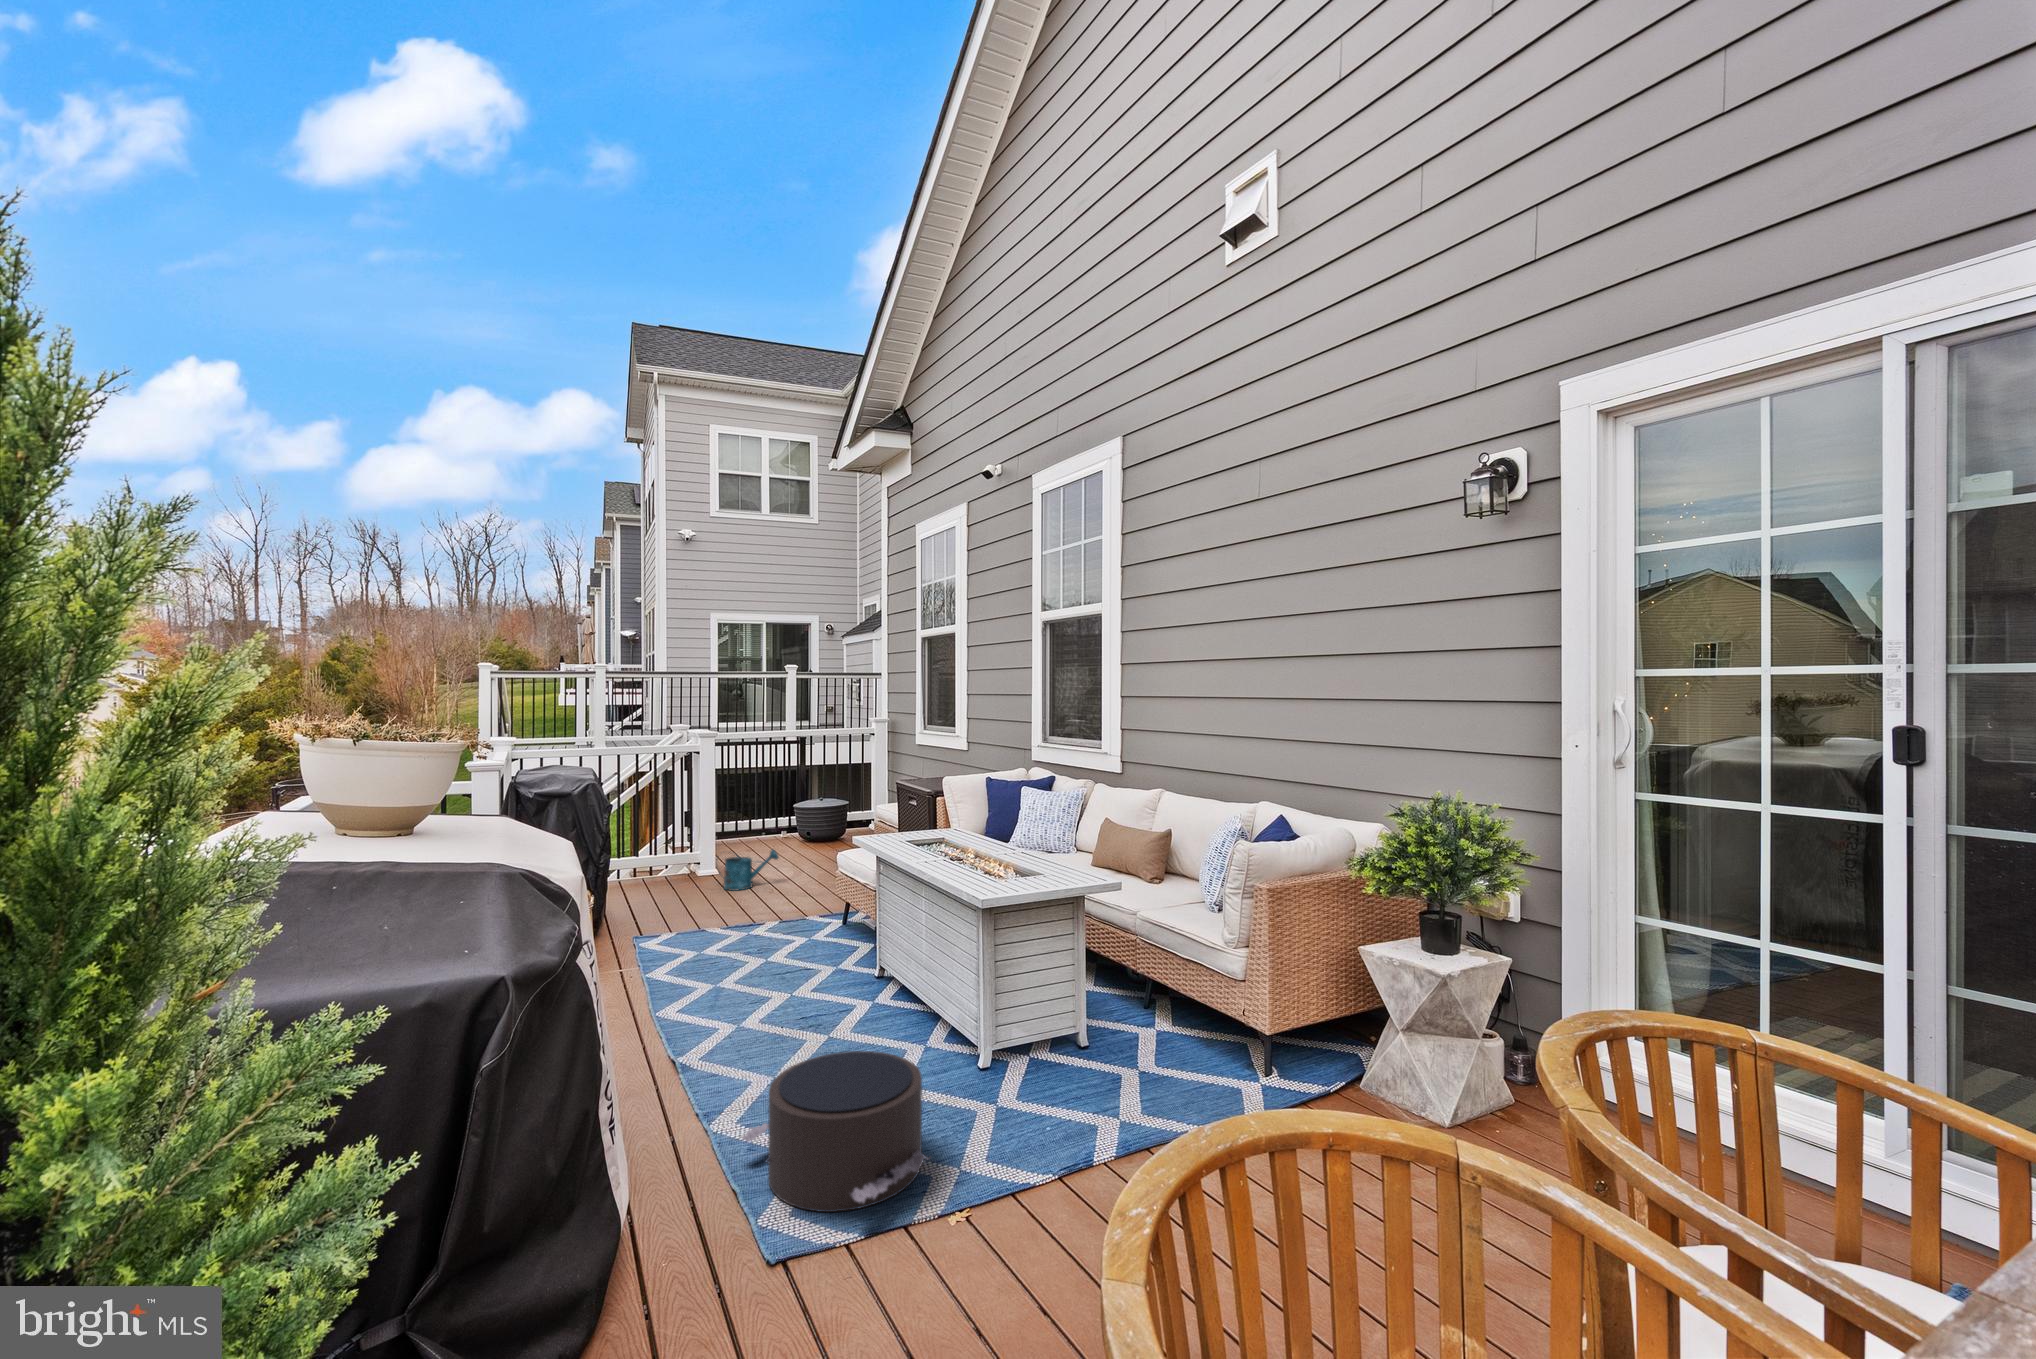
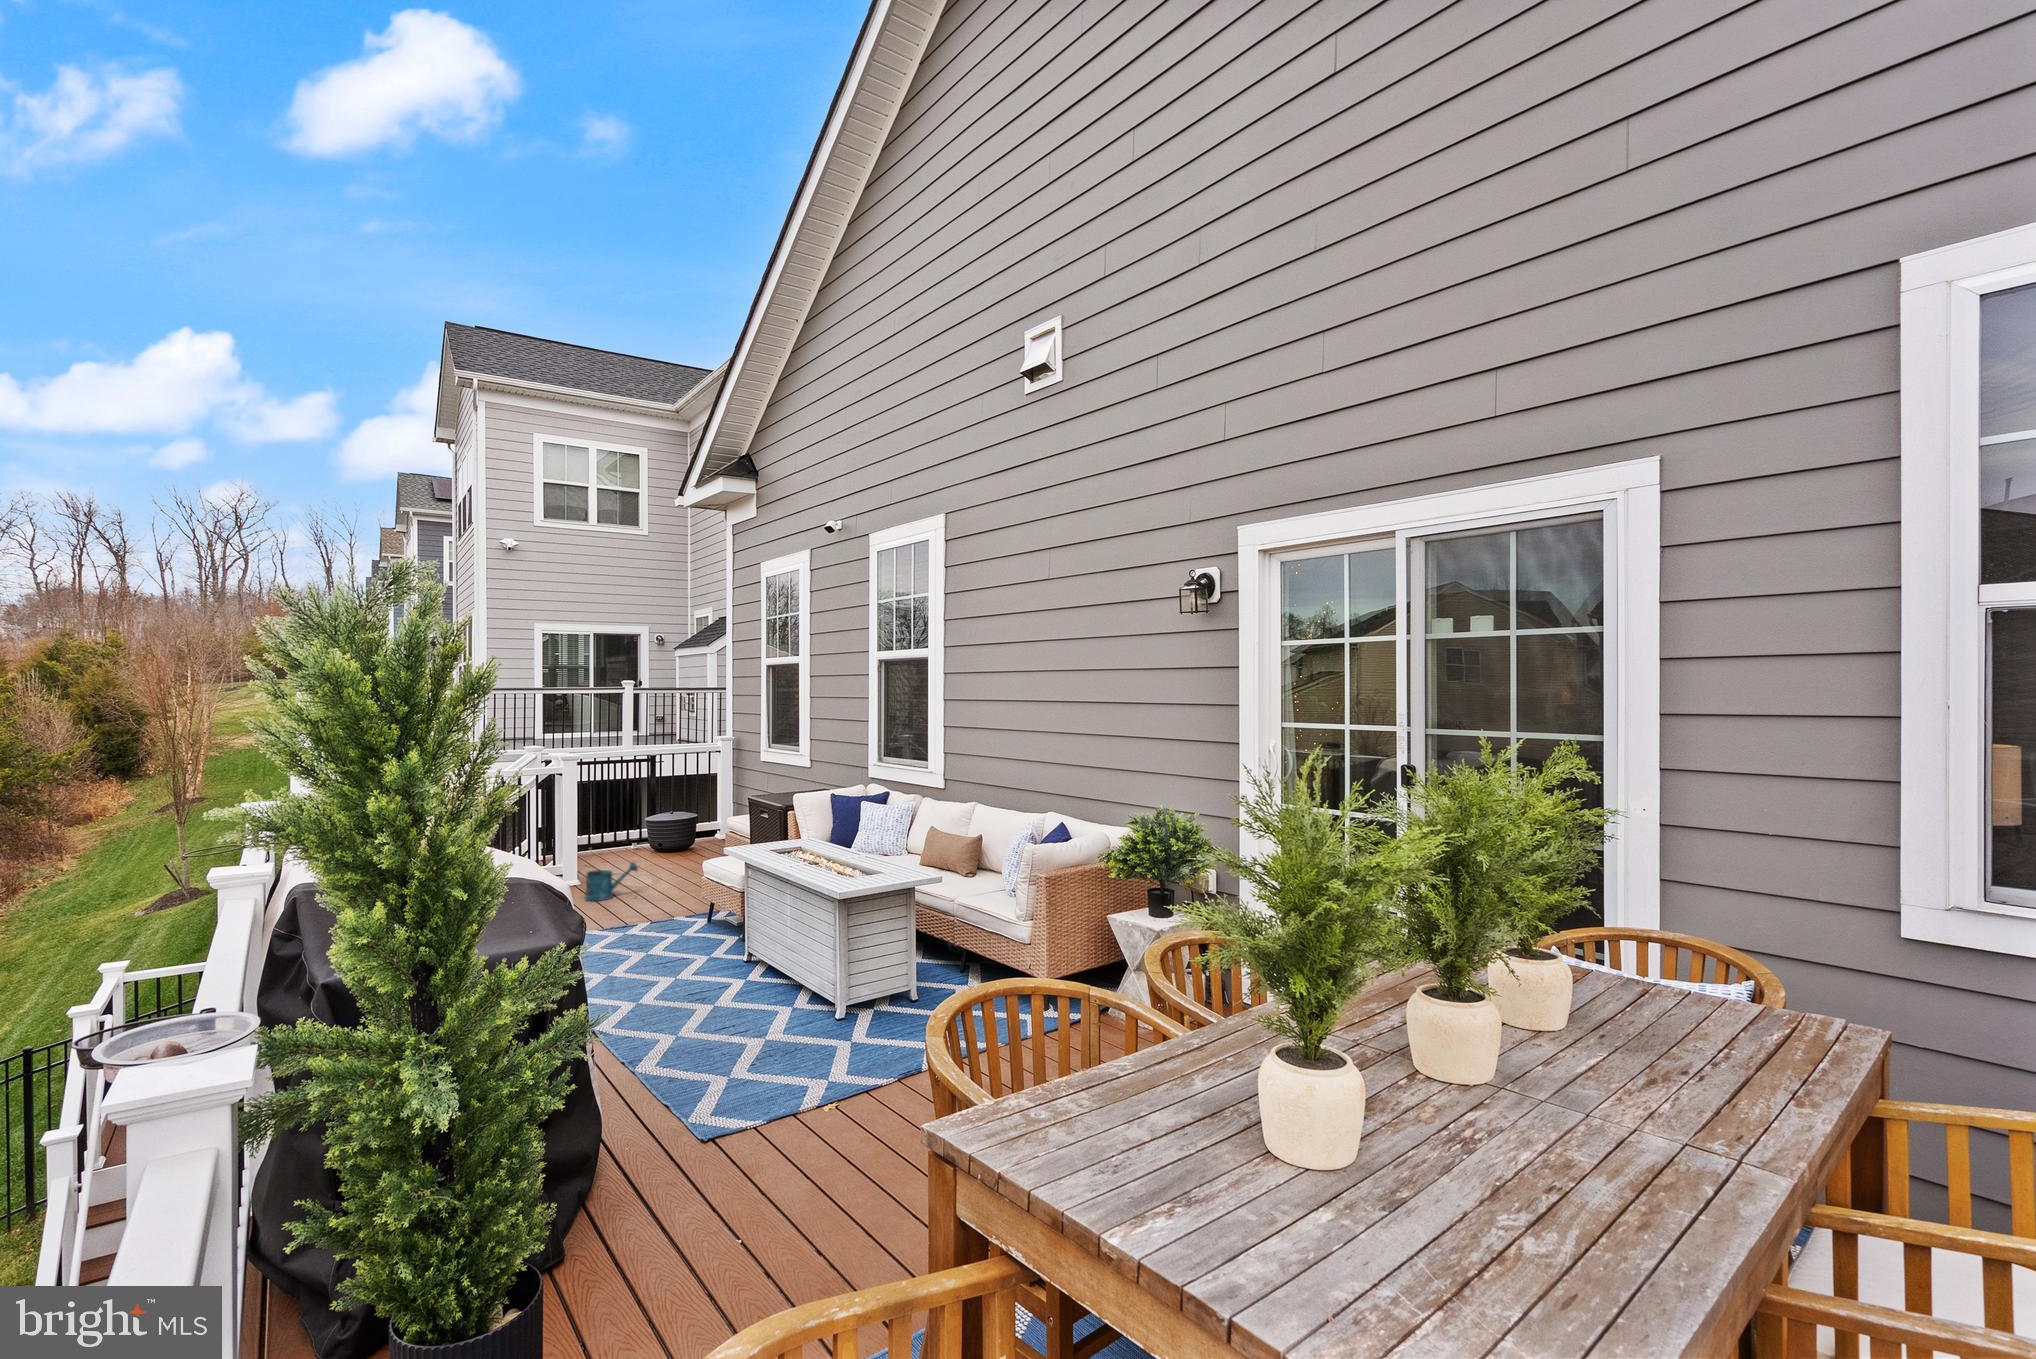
pouf: present [741,1051,929,1212] -> none [667,1006,809,1108]

